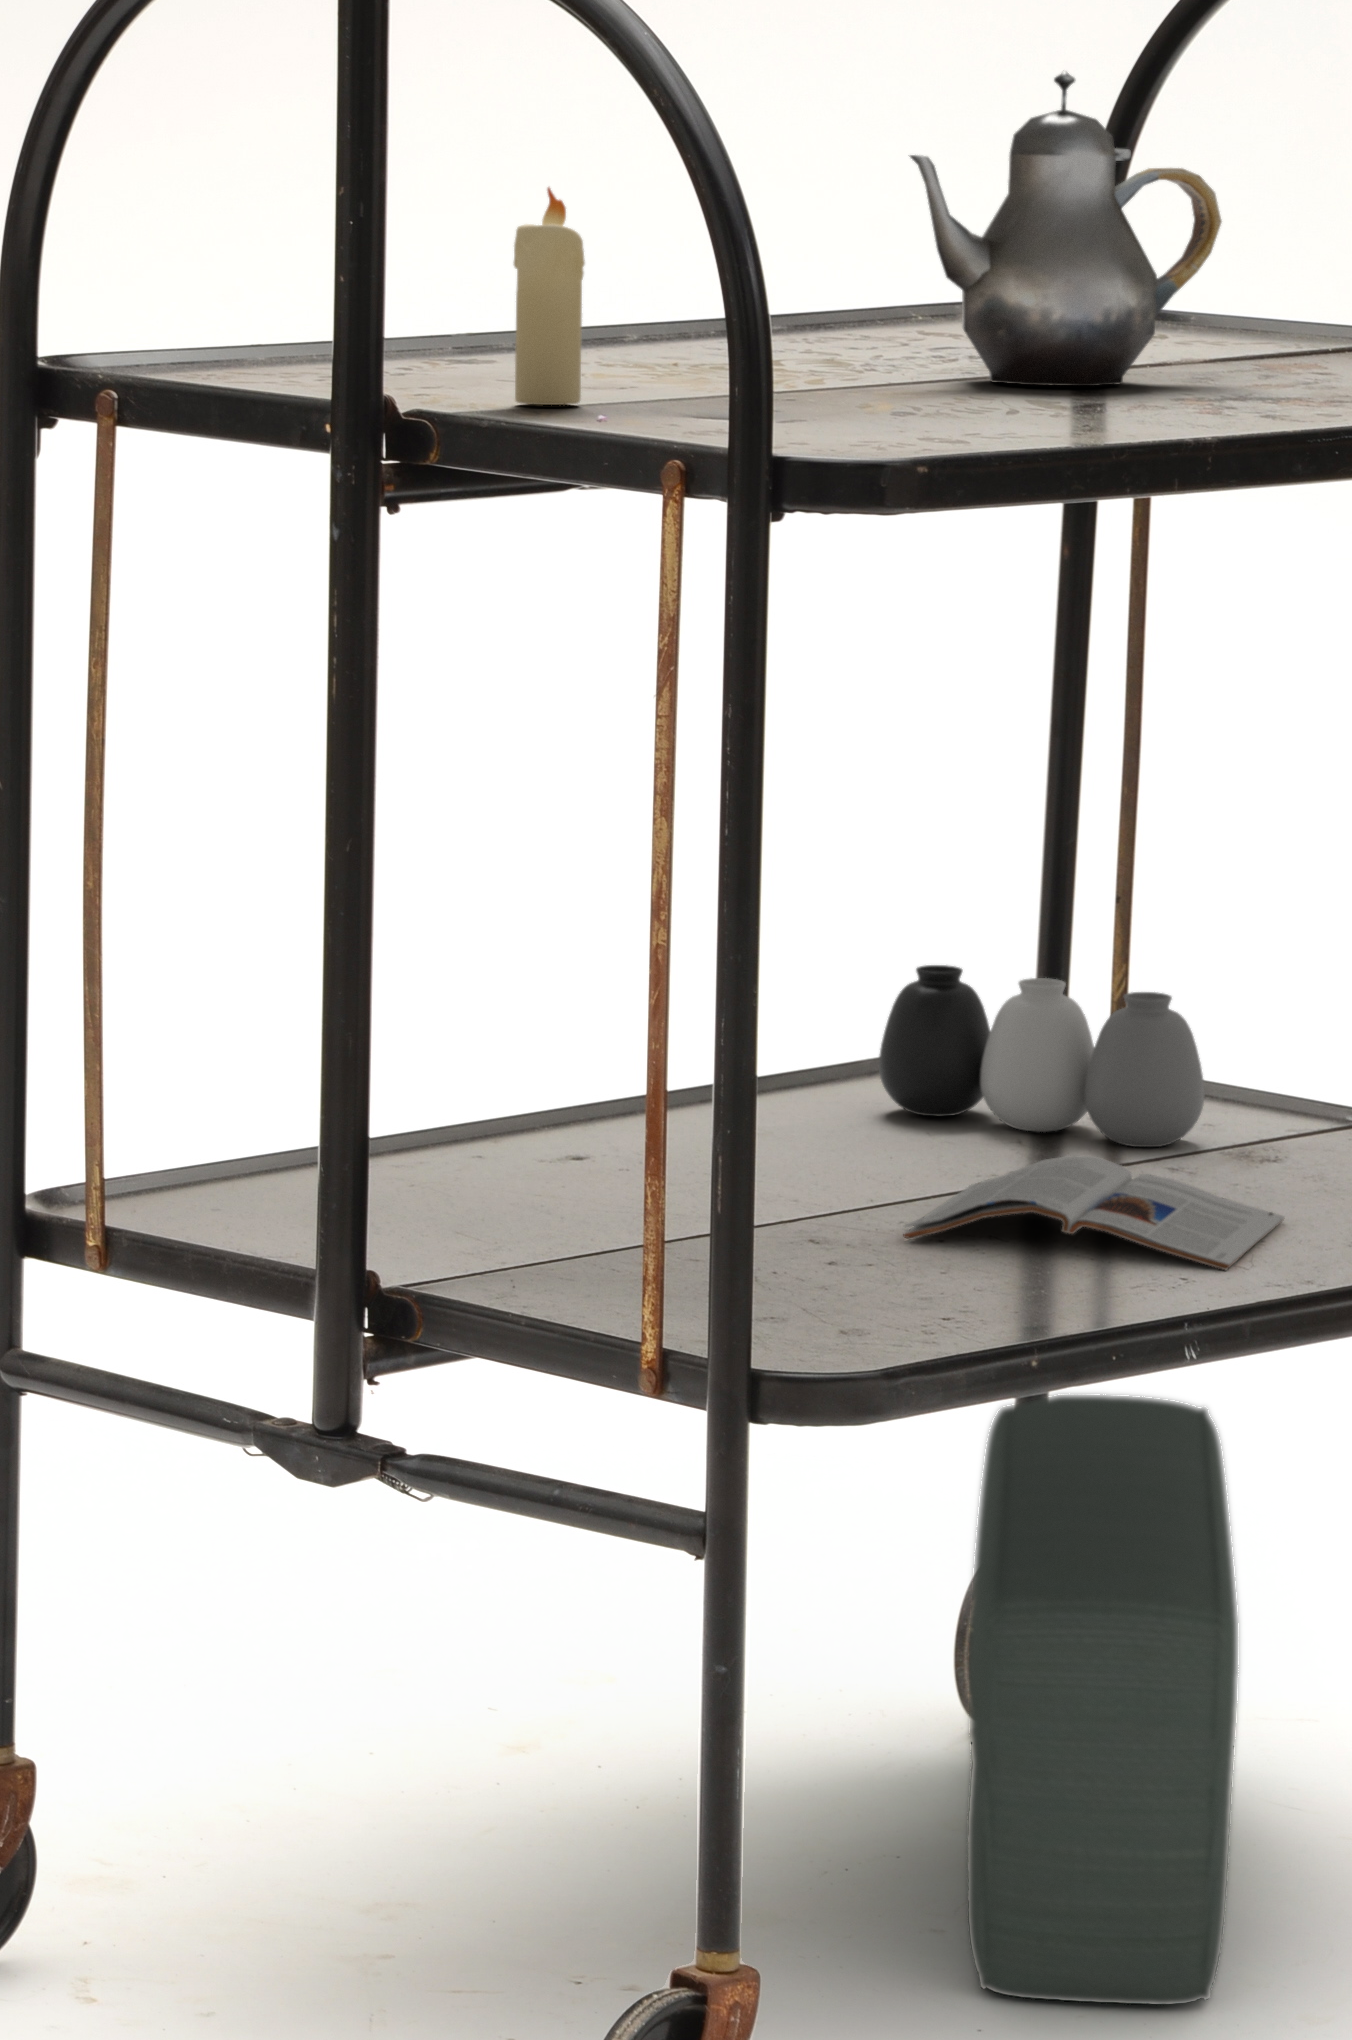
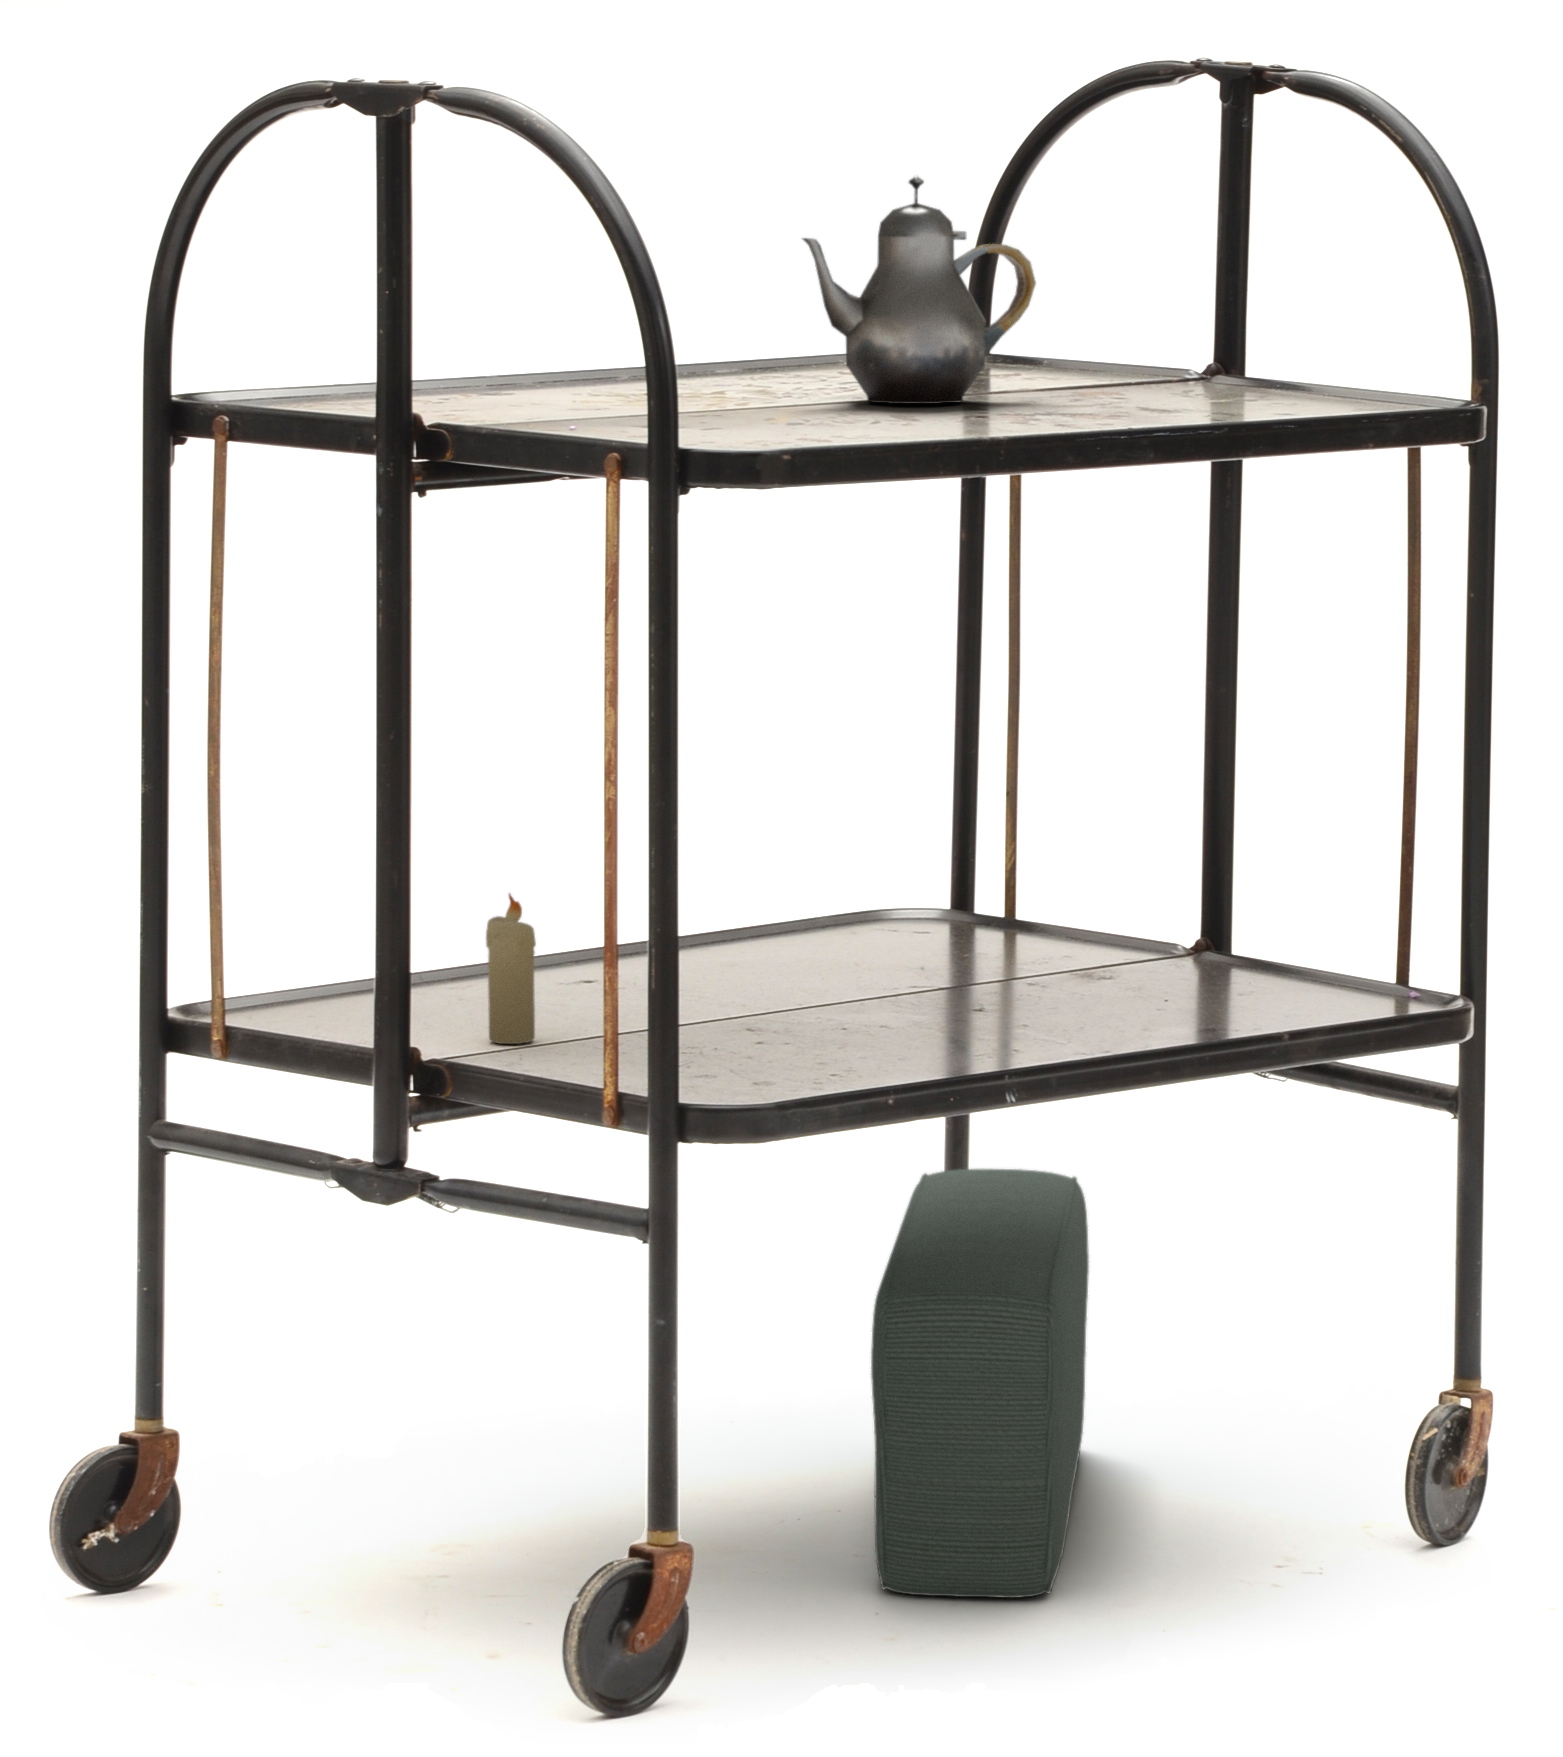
candle: present [514,187,585,405] -> present [486,894,536,1044]
vase: present [879,965,1204,1147] -> none [822,843,1060,974]
magazine: present [904,1155,1284,1270] -> none [813,973,1101,1048]

